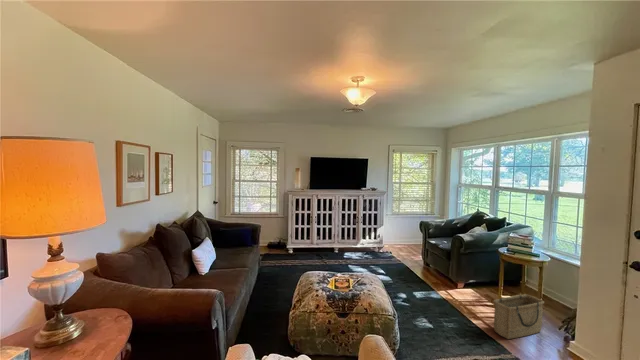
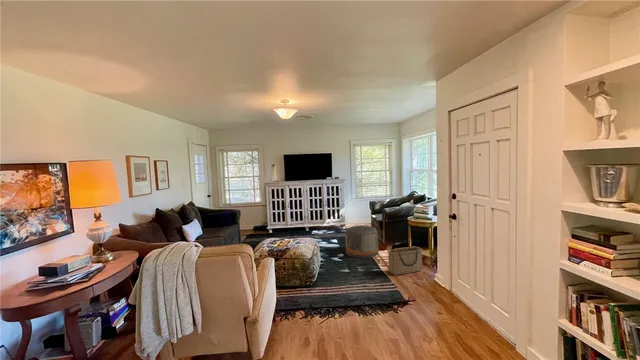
pouf: none [408,255,455,303] -> present [345,226,378,258]

